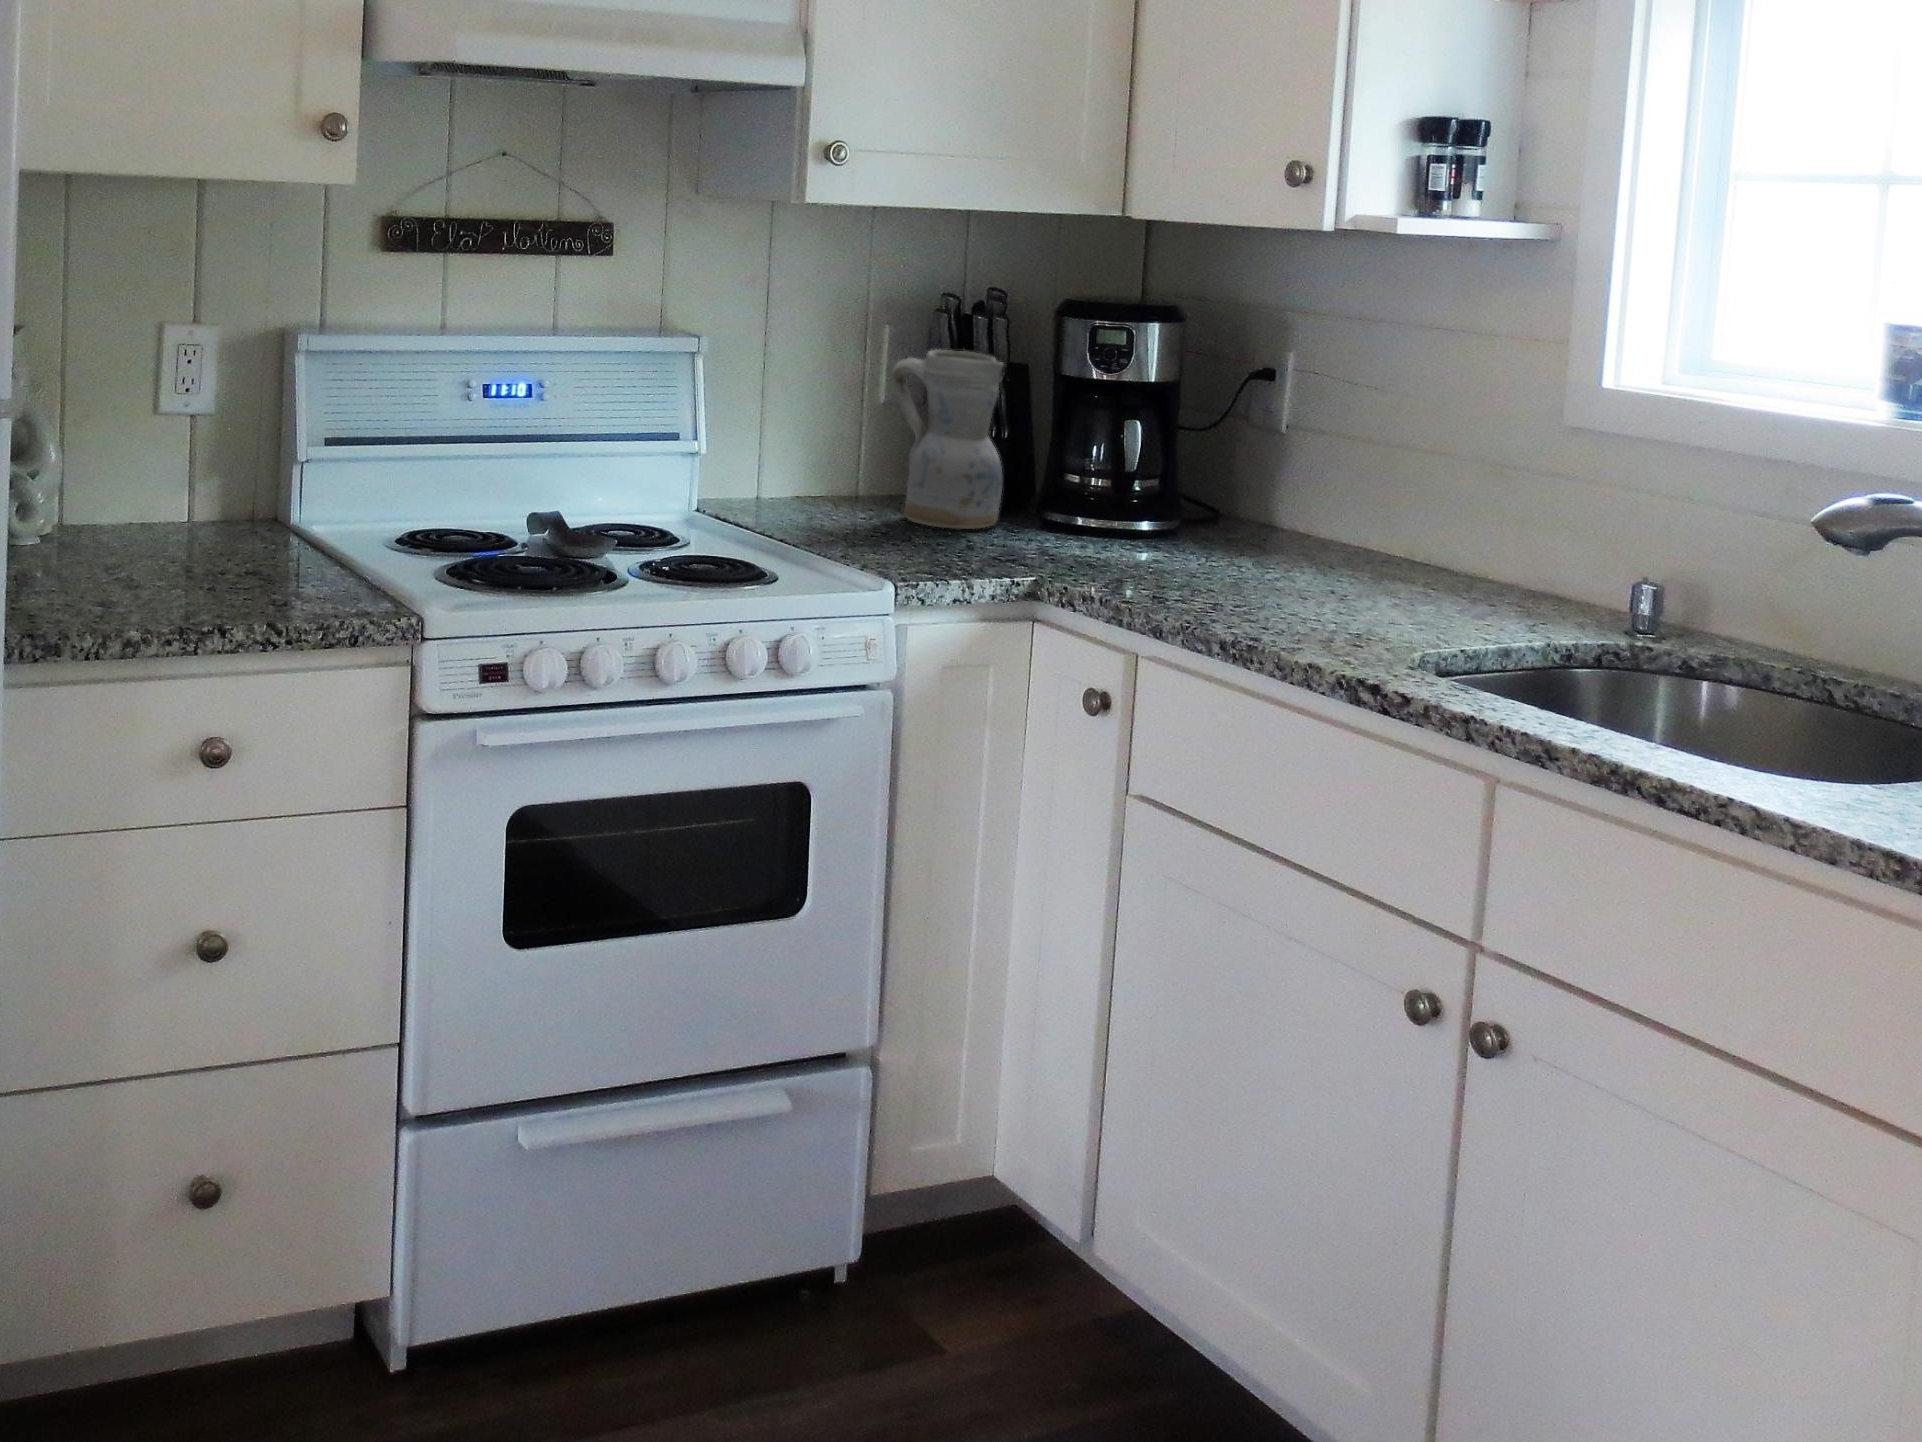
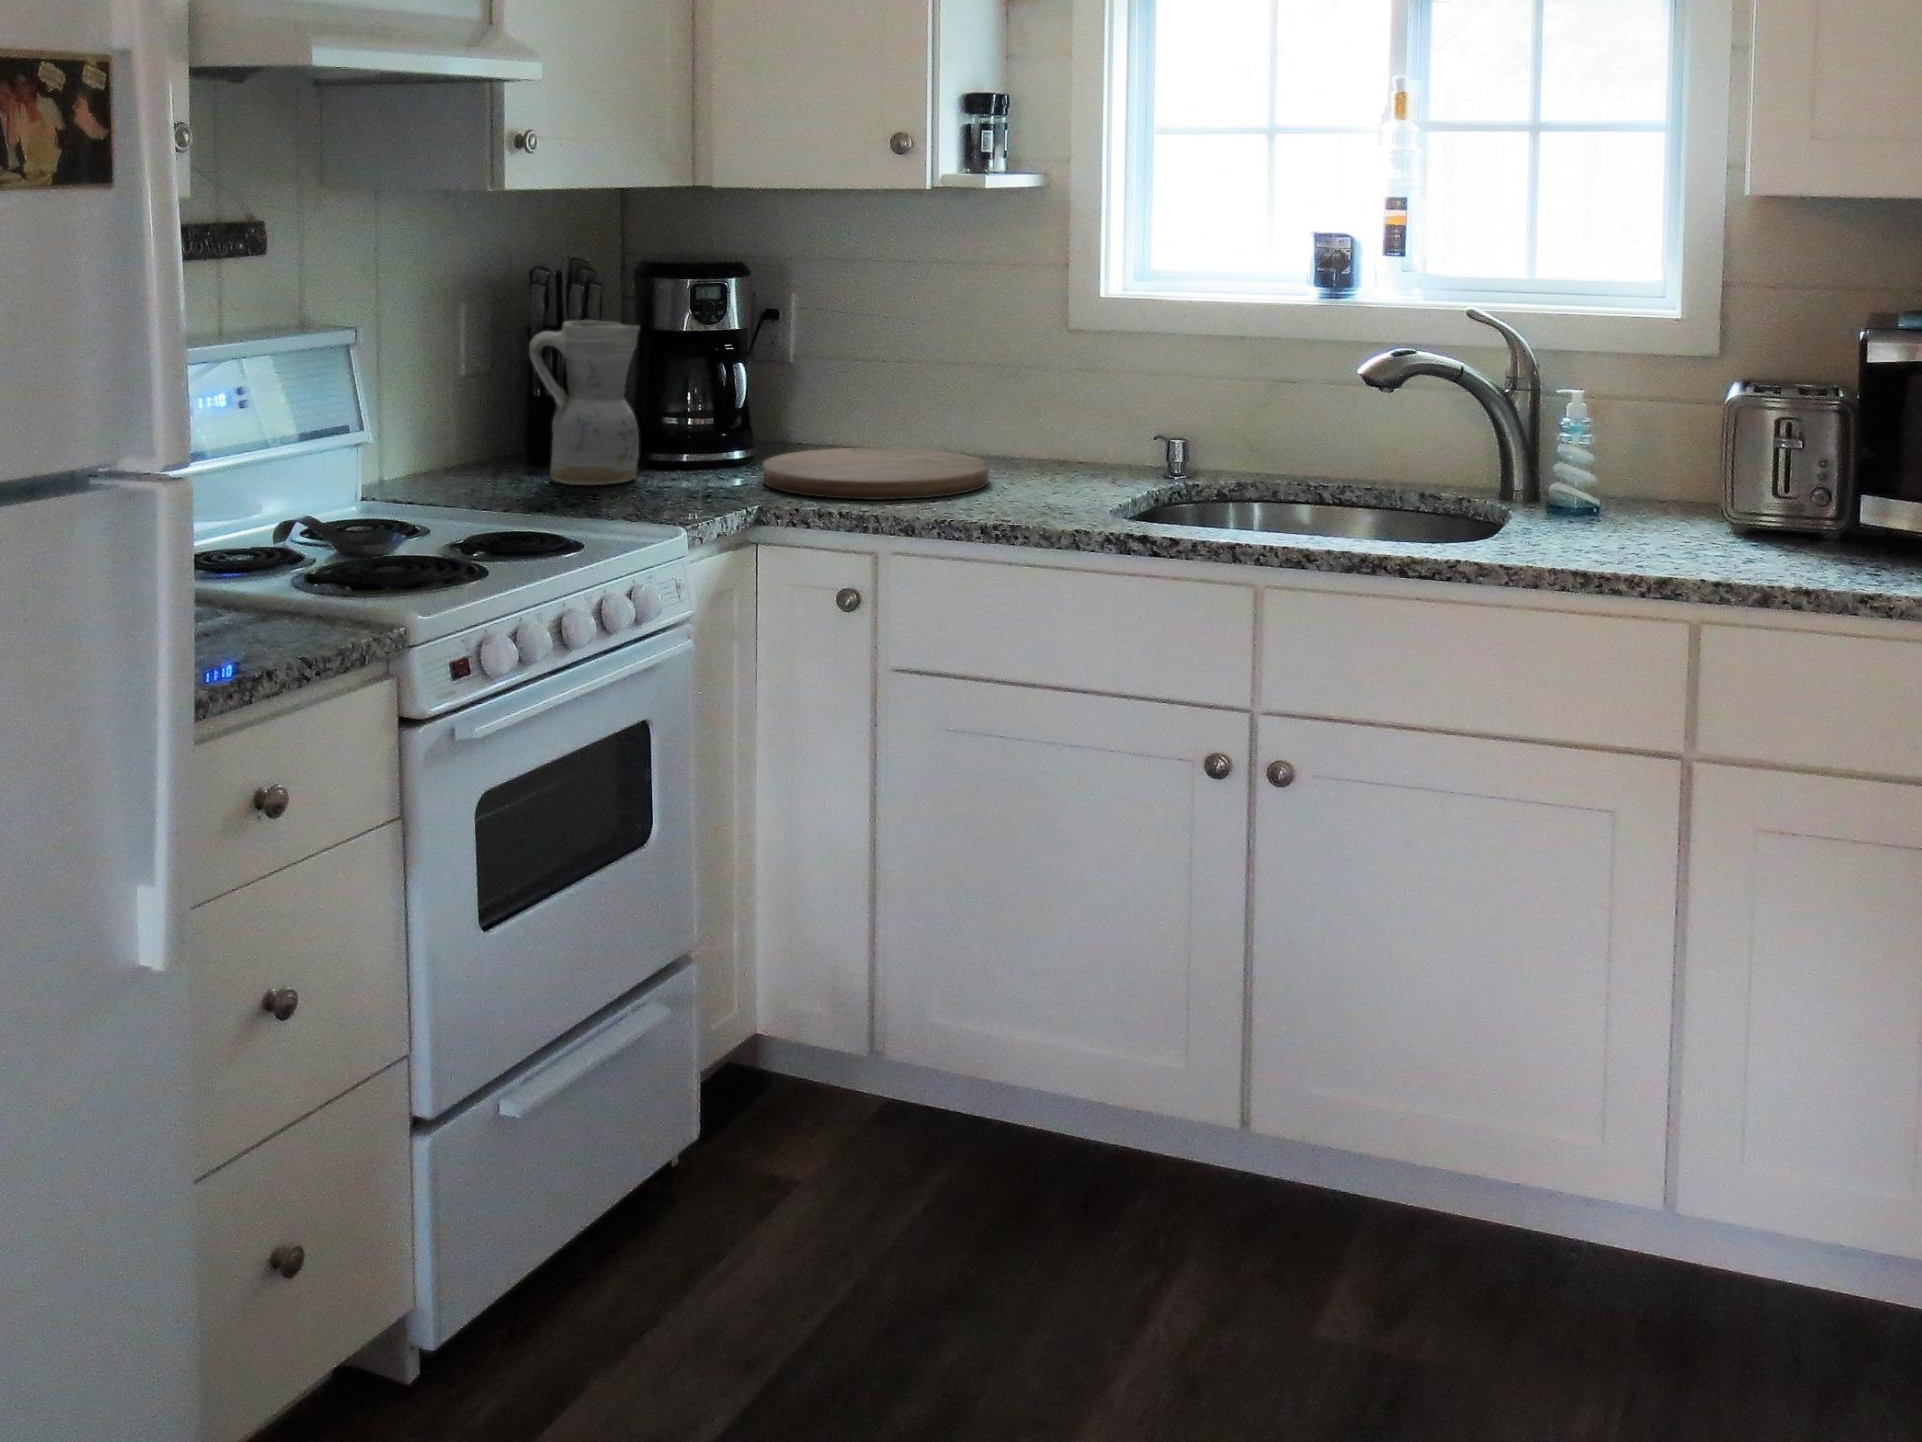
cutting board: none [1101,528,1385,608] -> present [763,448,989,499]

